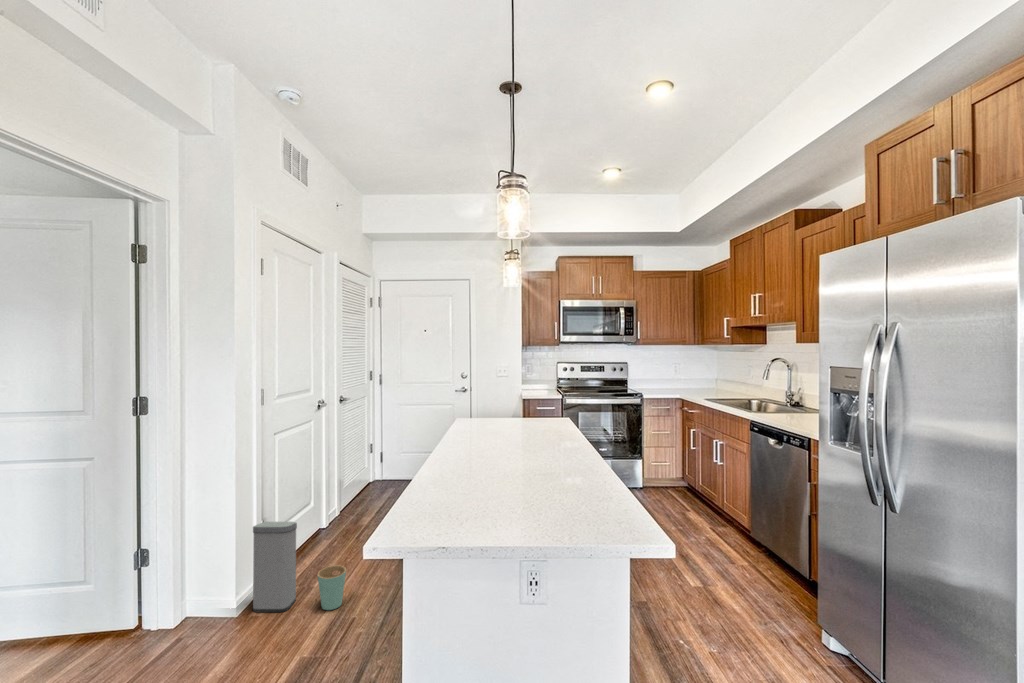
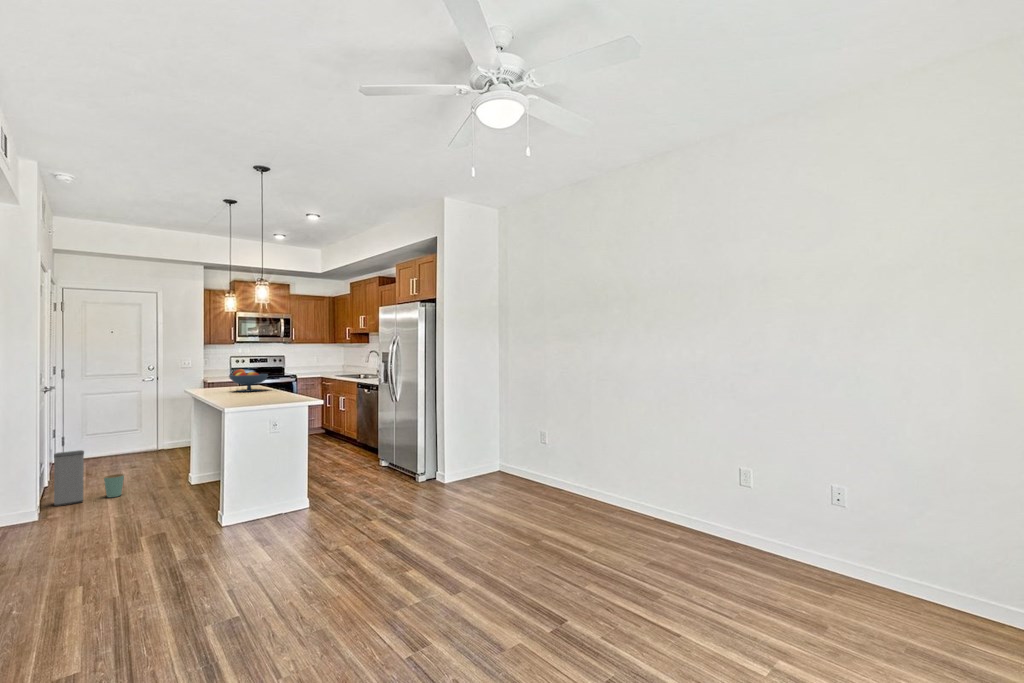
fruit bowl: none [483,406,558,460] -> present [230,369,268,392]

